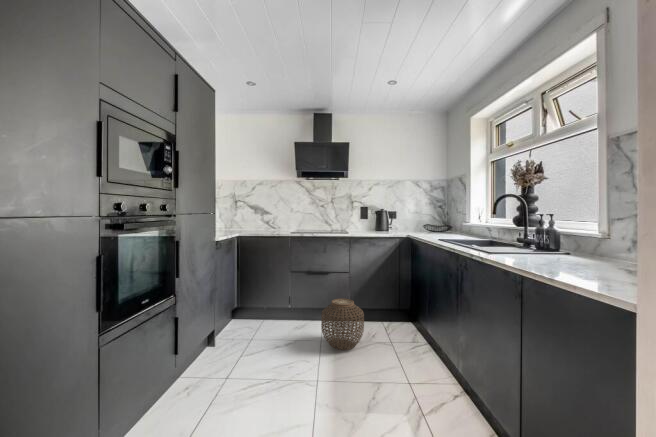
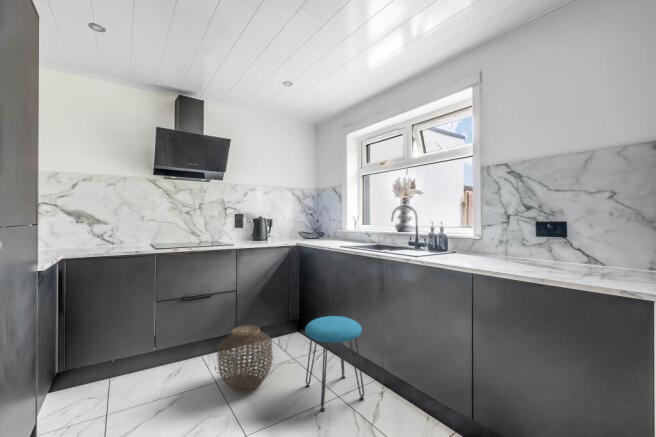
stool: none [382,302,437,383] -> present [305,316,364,411]

